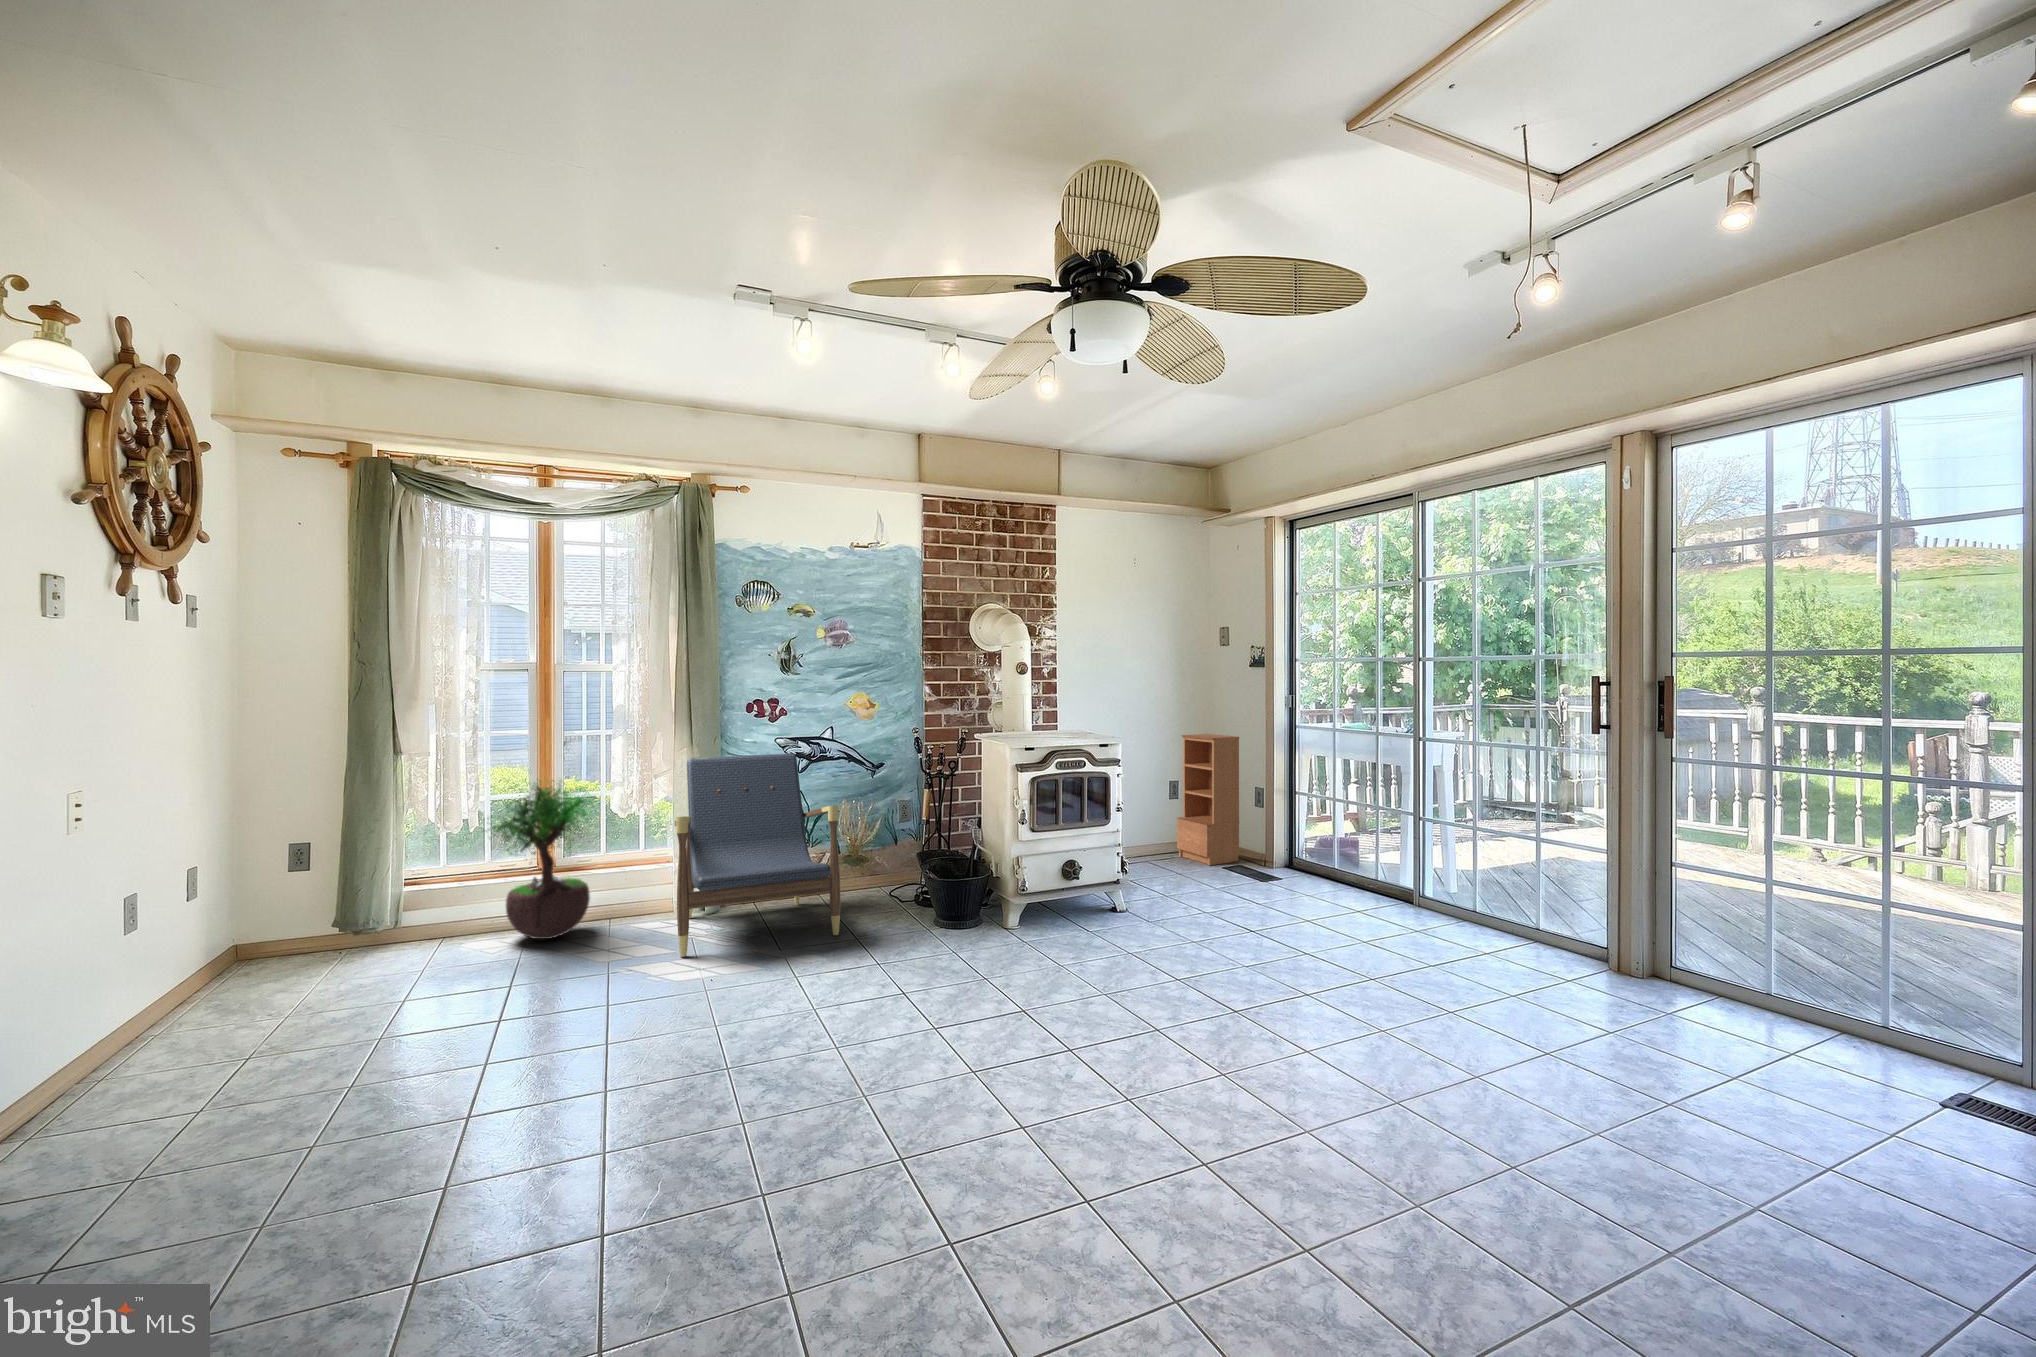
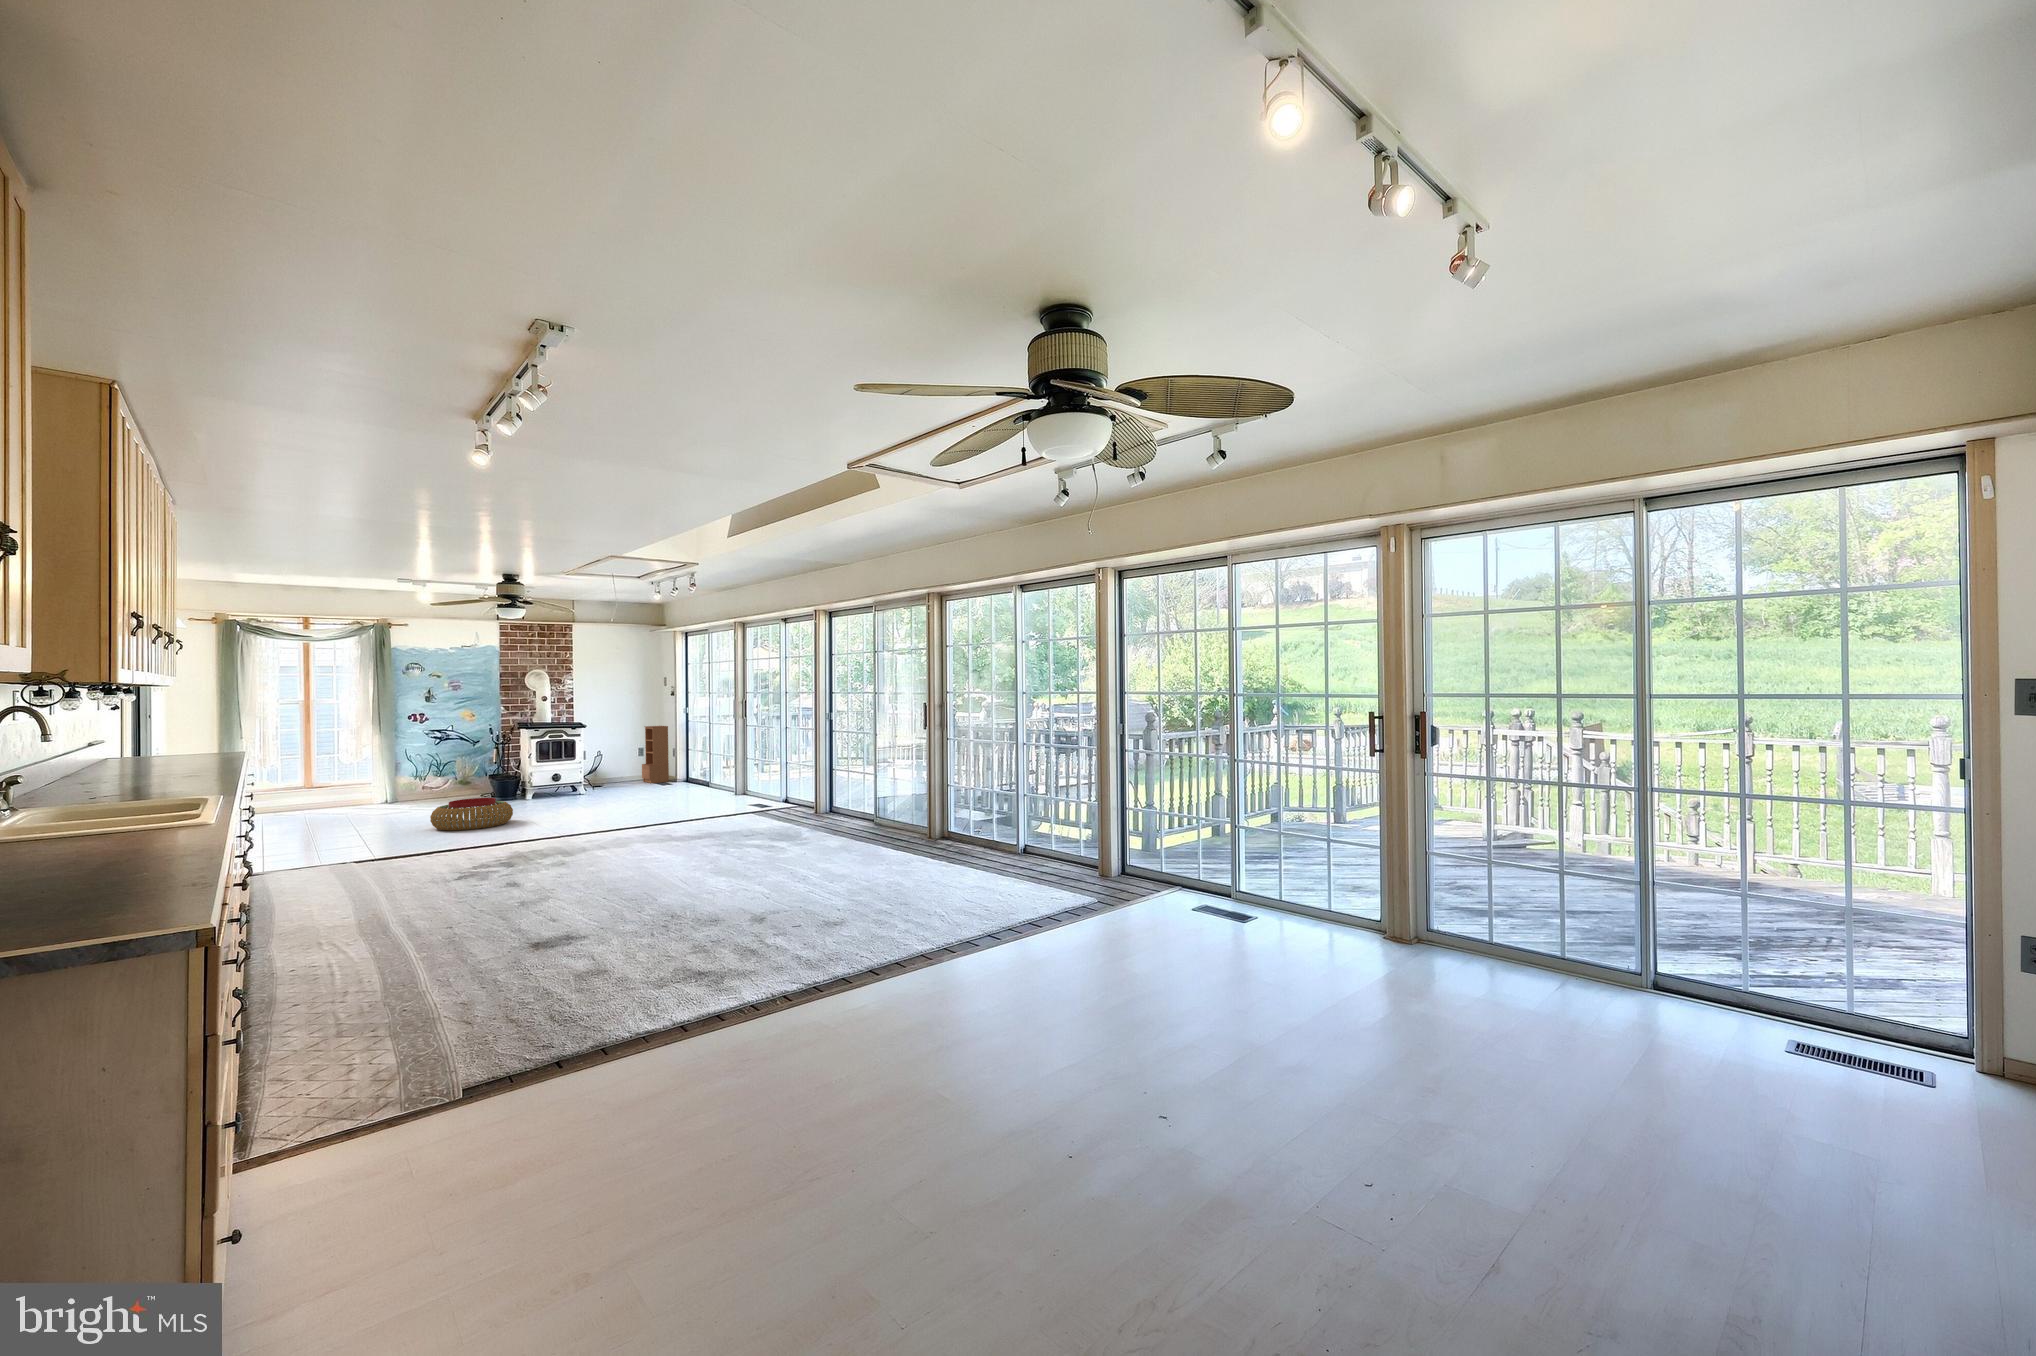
lounge chair: present [675,753,840,957] -> none [373,737,449,812]
potted tree: present [483,780,592,939] -> none [284,744,338,812]
pouf: none [881,1039,1170,1261] -> present [430,798,513,830]

